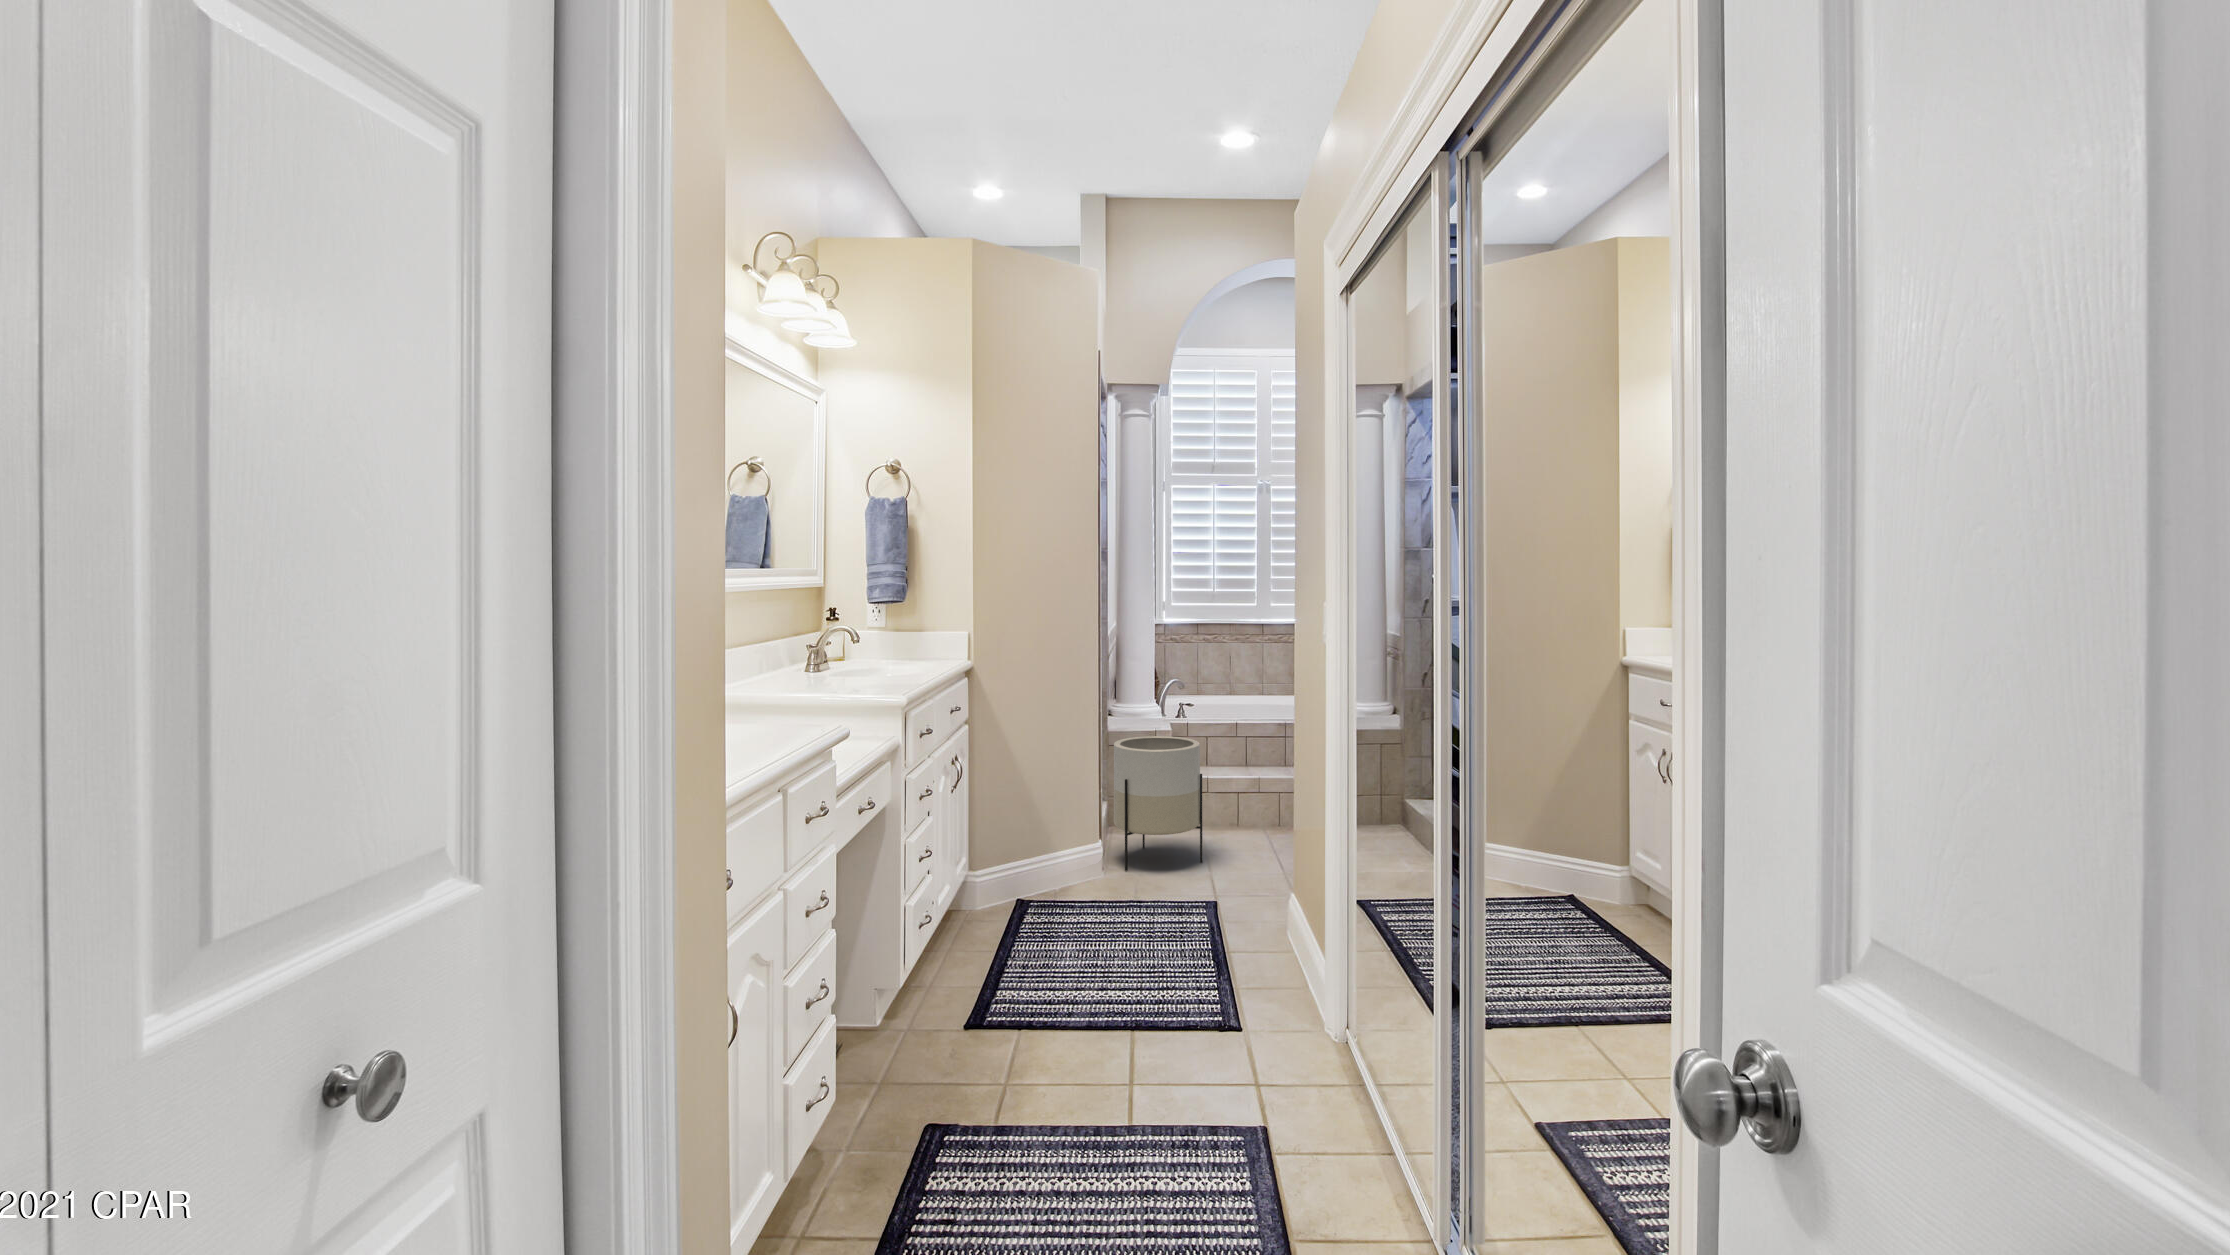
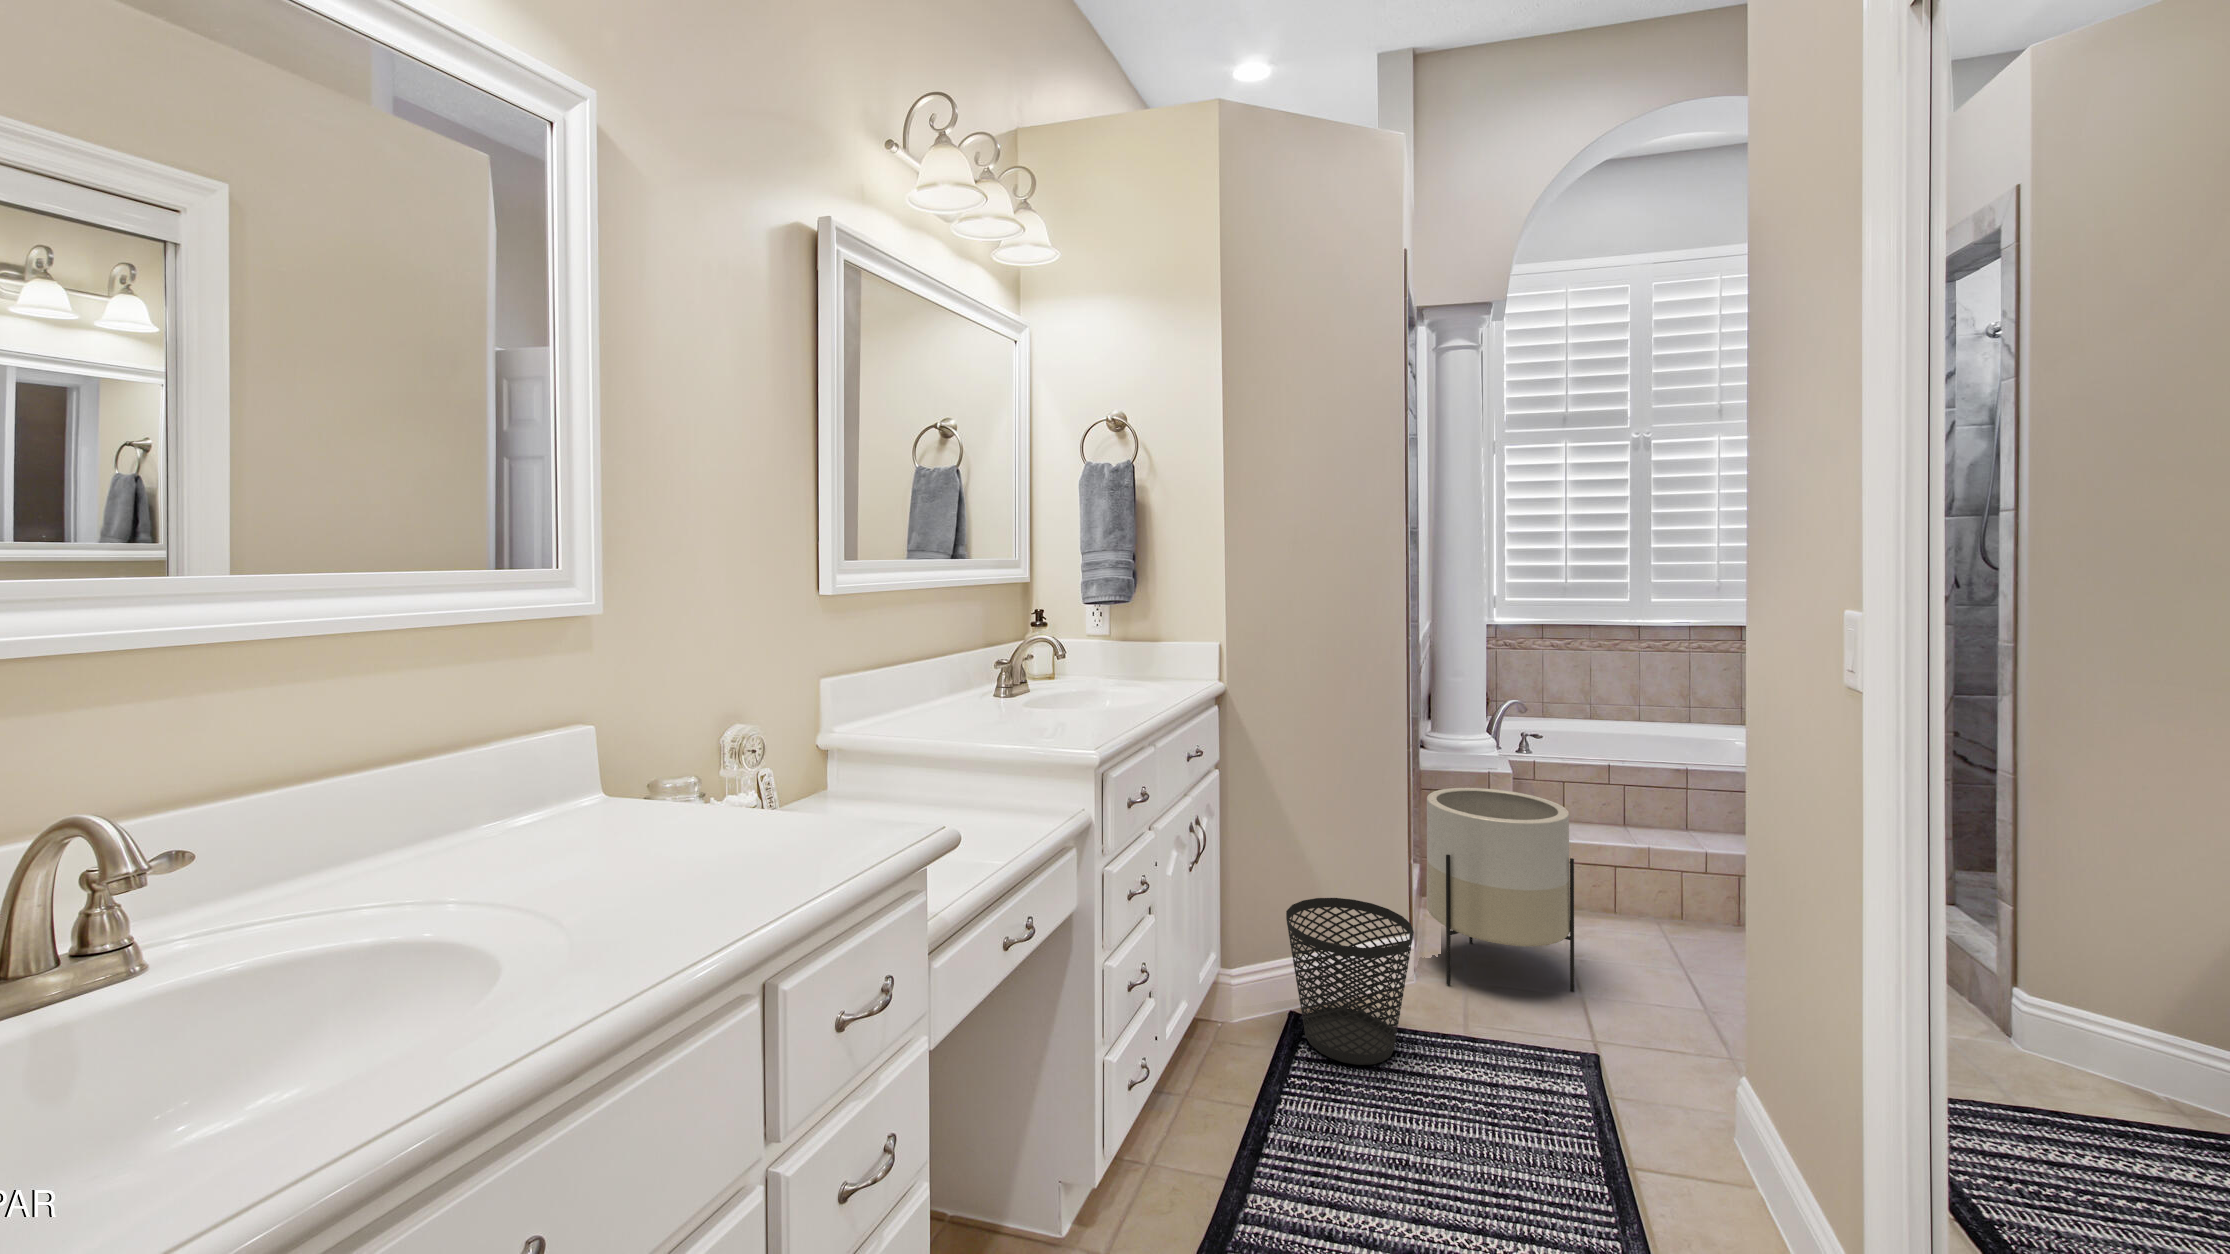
wastebasket: none [1018,812,1101,916] -> present [1286,898,1414,1065]

